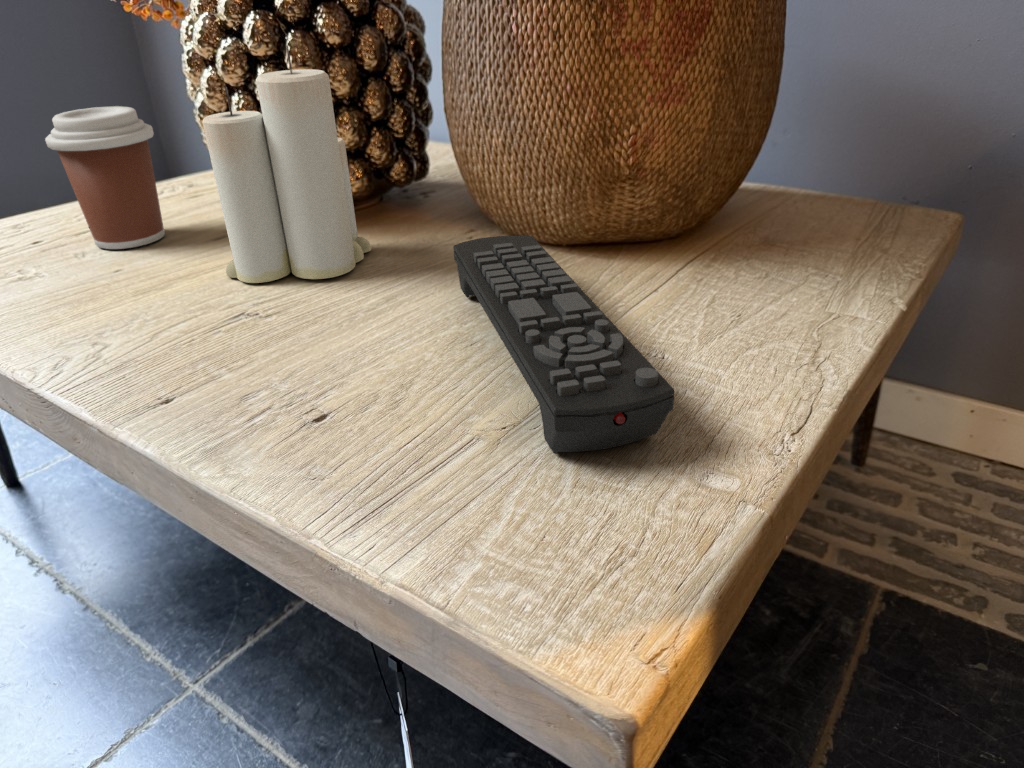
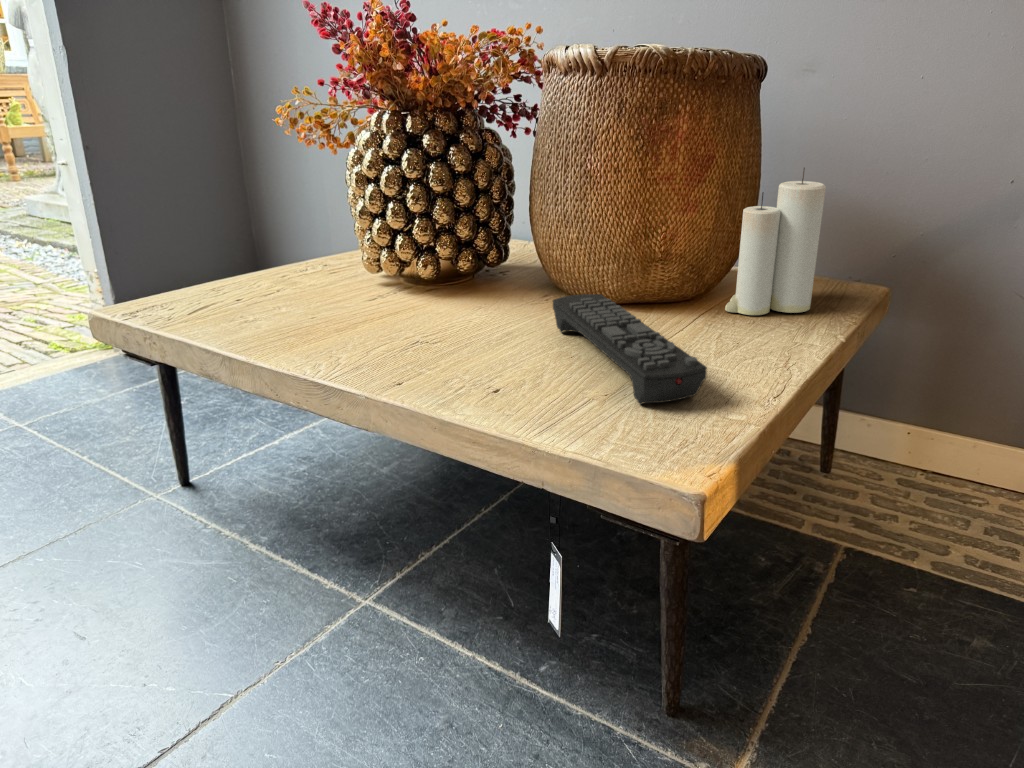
candle: present [202,45,371,283] -> present [725,168,826,315]
coffee cup: present [45,106,165,249] -> none [268,212,336,307]

